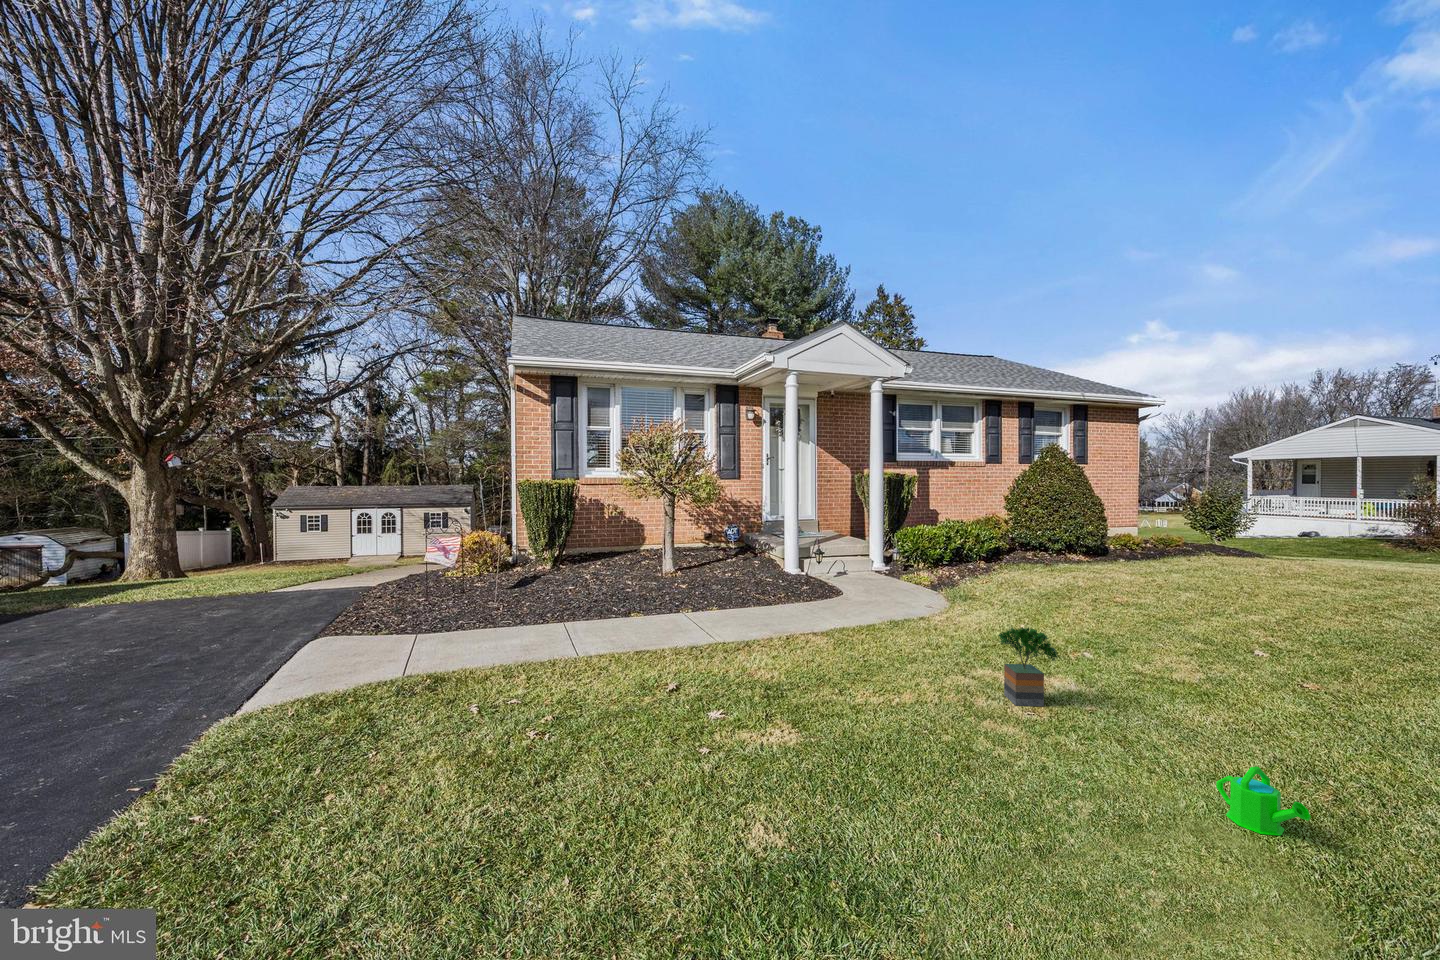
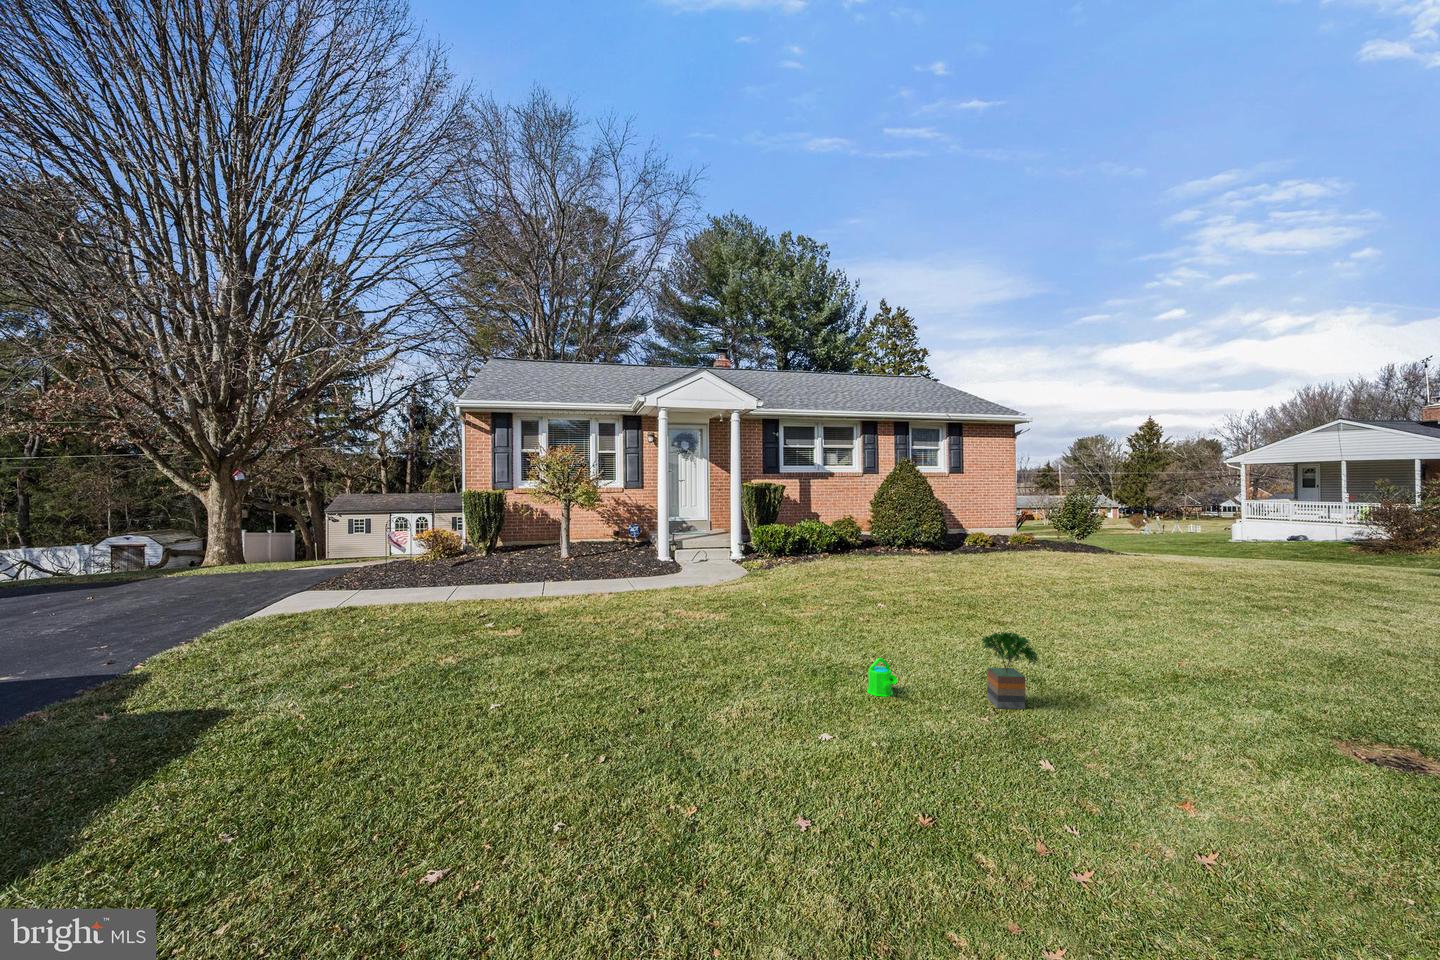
watering can: present [1216,767,1311,836] -> present [867,658,897,697]

